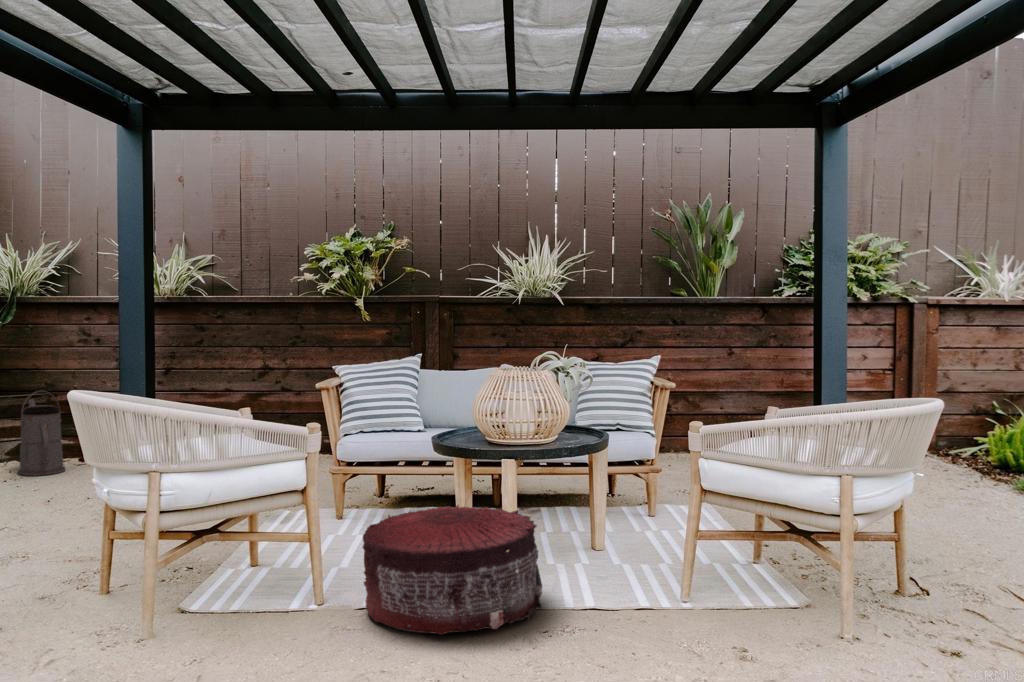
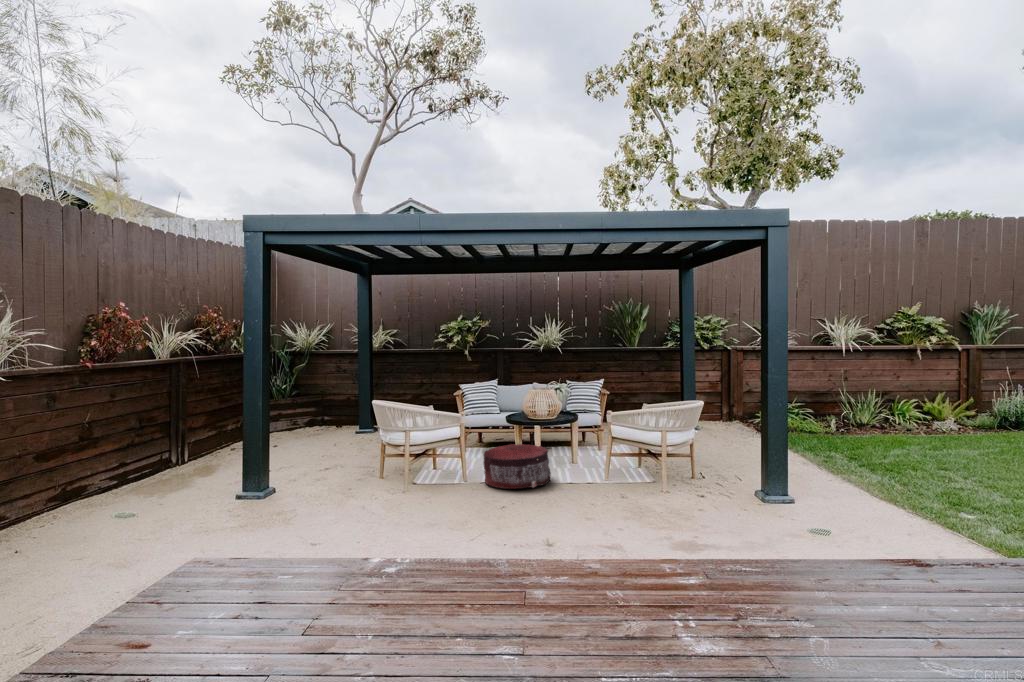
watering can: present [18,391,65,476] -> none [314,395,334,434]

